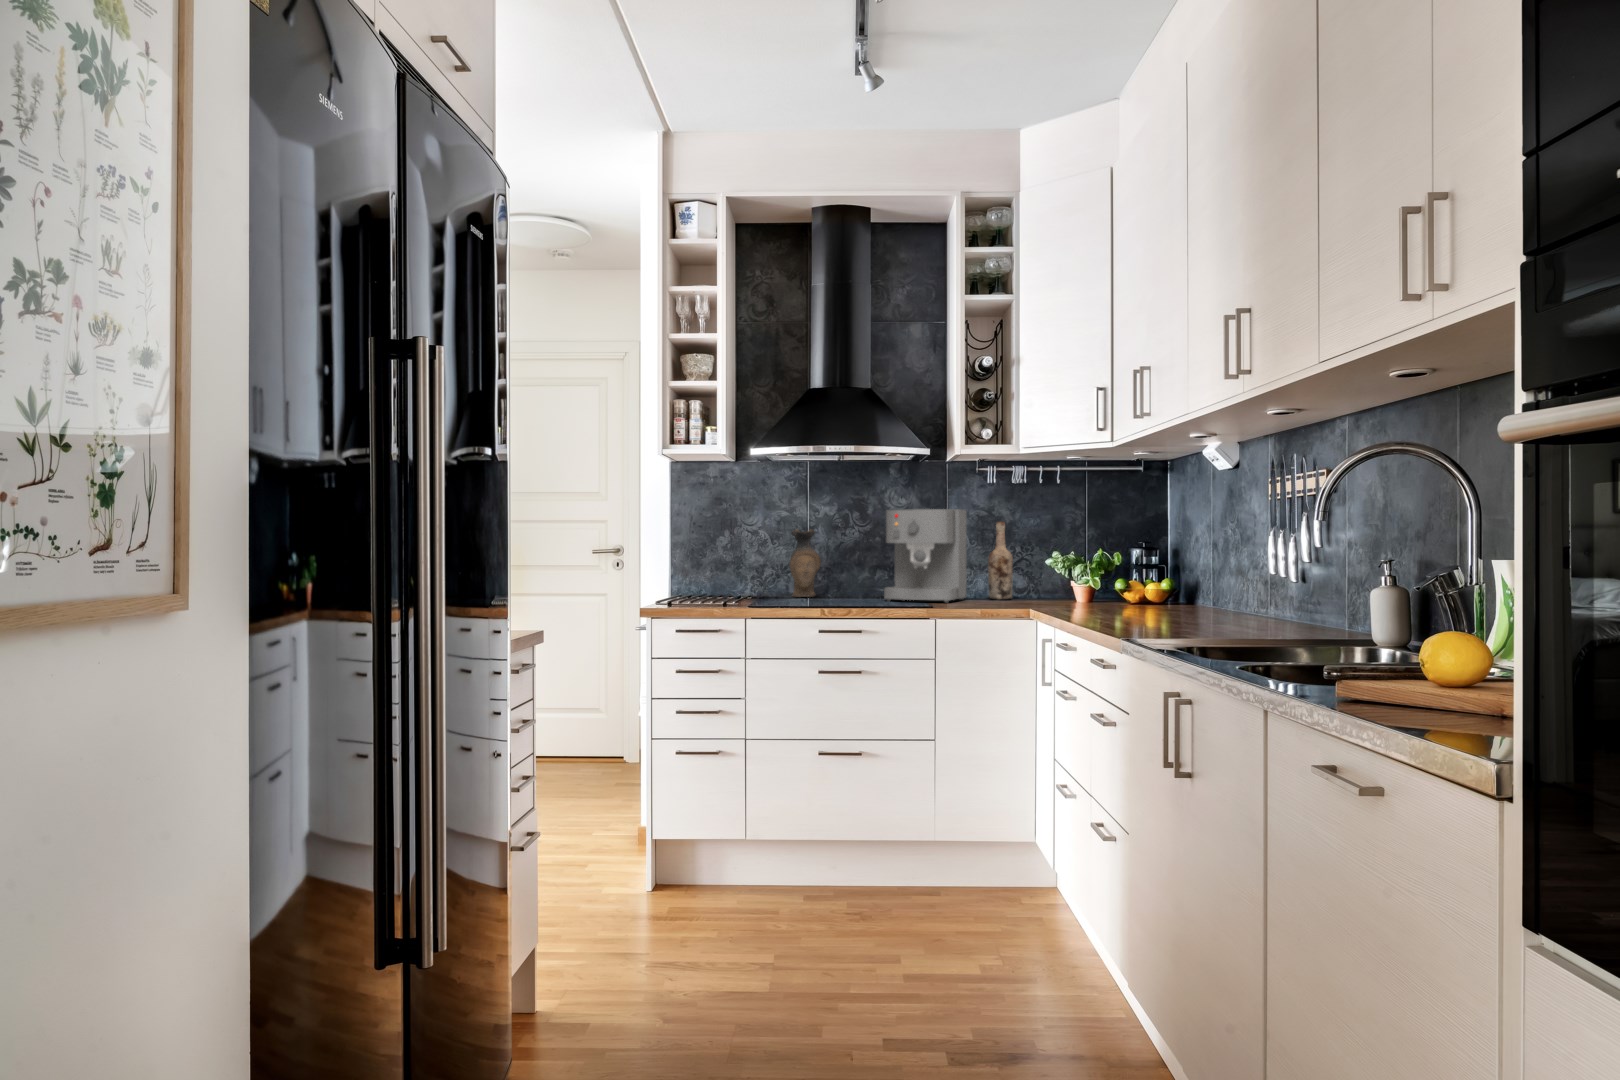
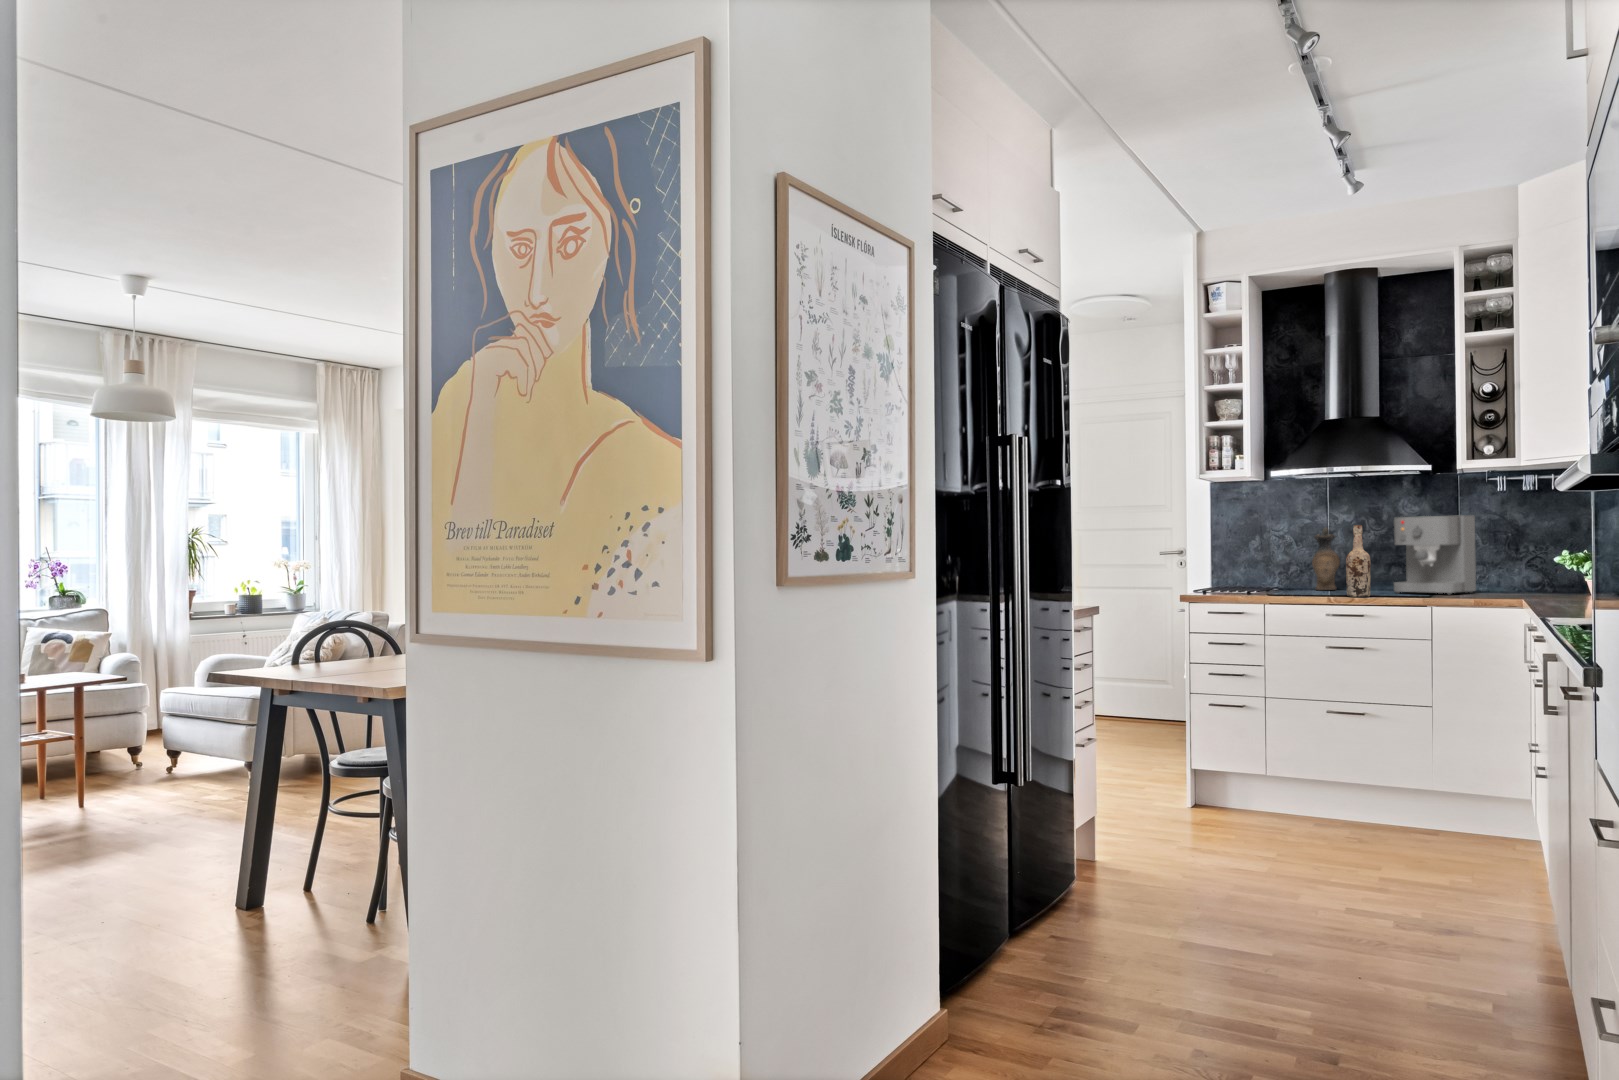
wine bottle: present [988,522,1013,599] -> present [1346,525,1371,597]

